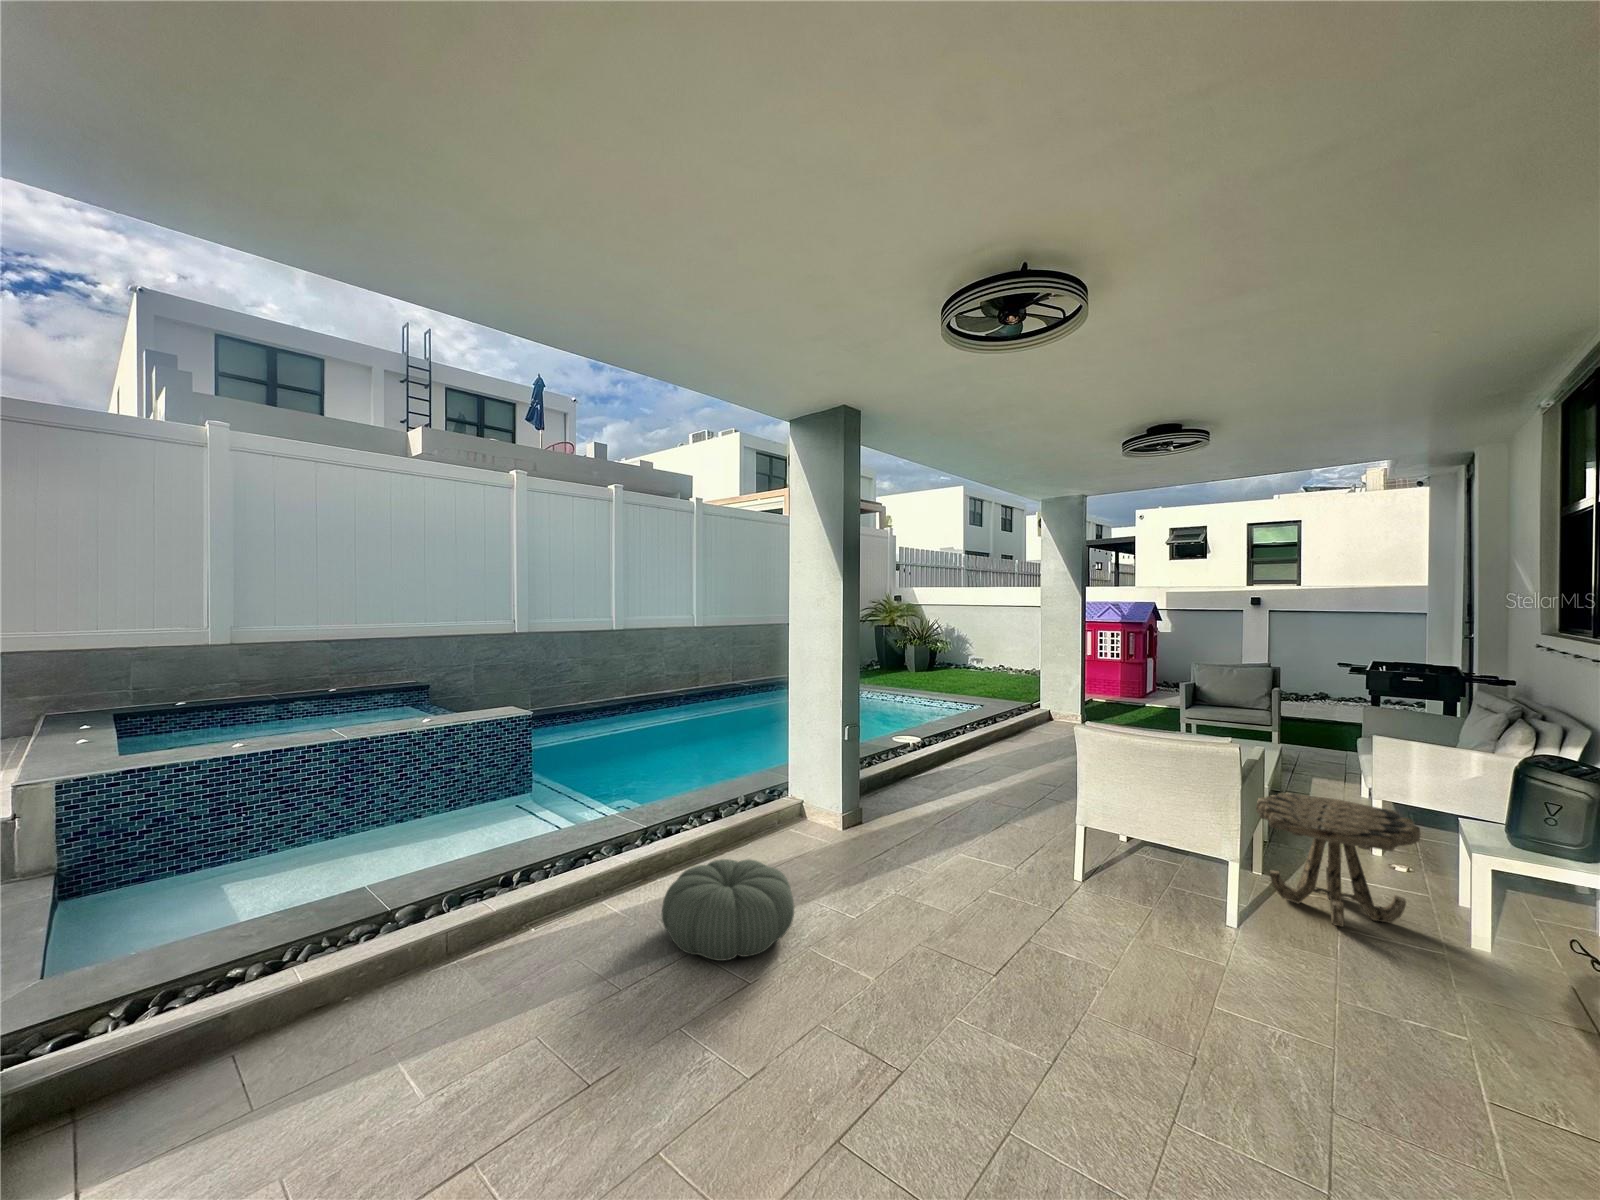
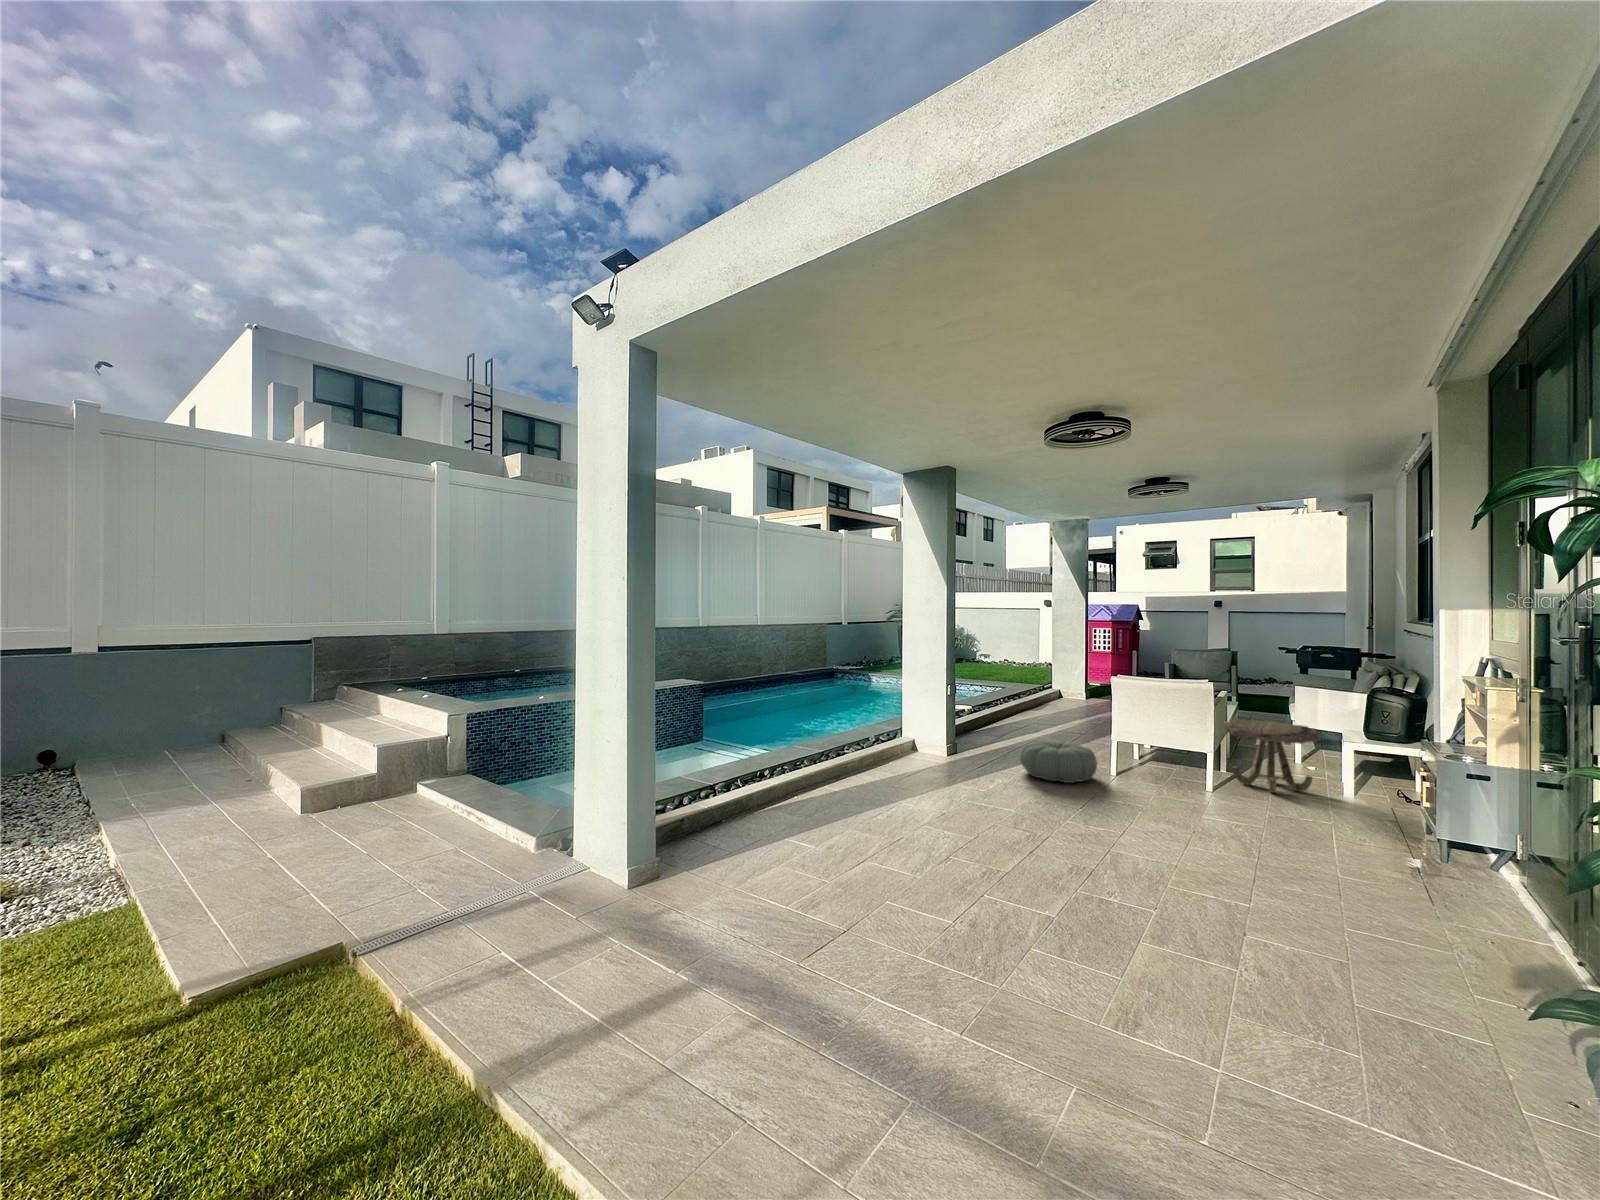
pouf: present [662,859,794,961] -> present [1020,741,1097,783]

